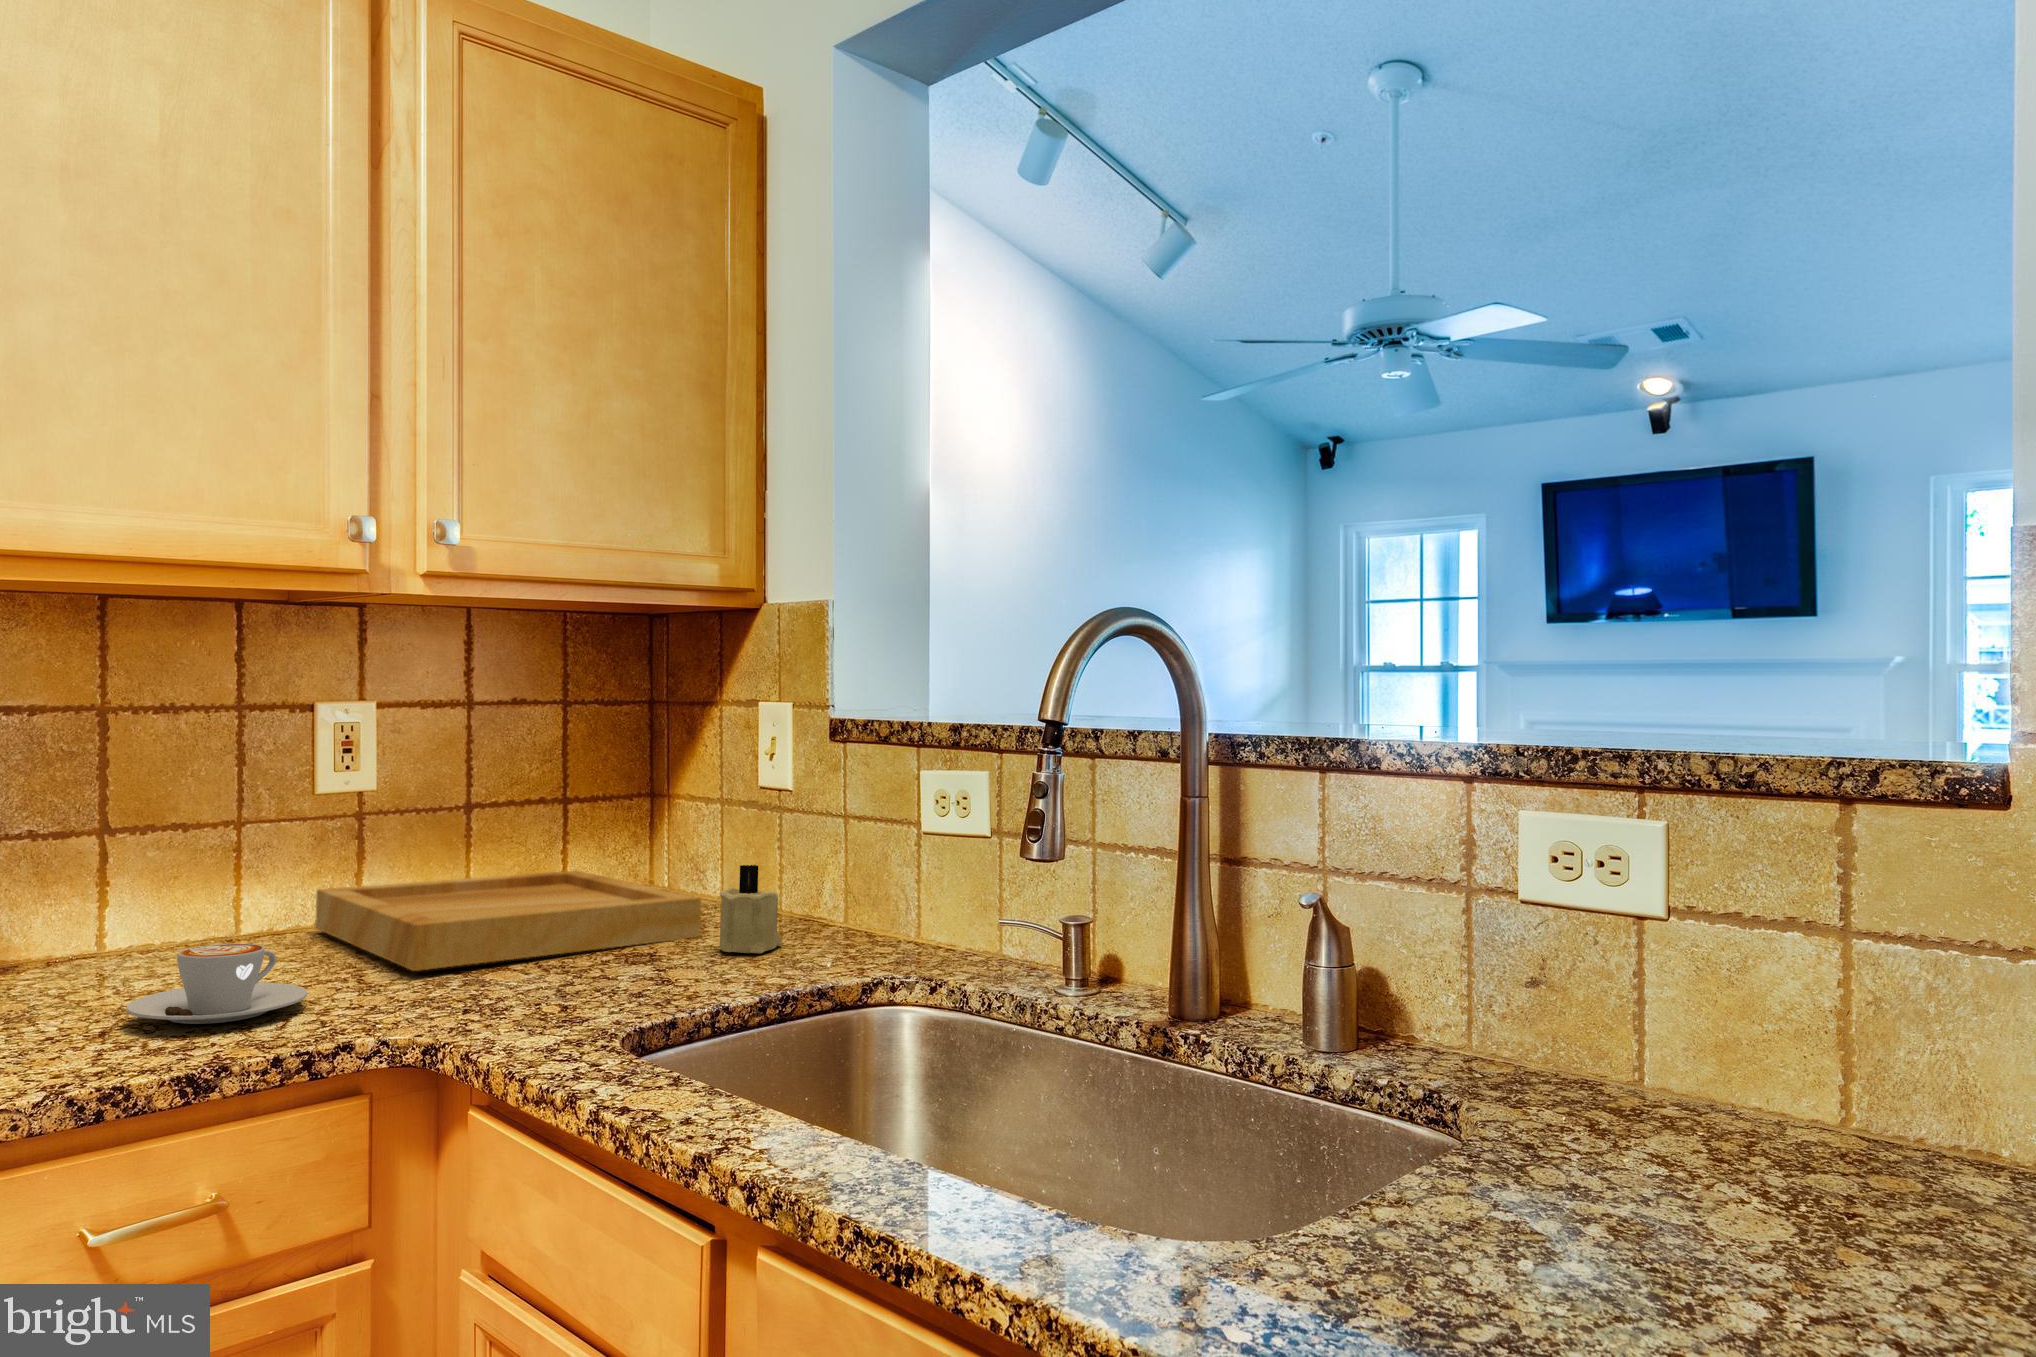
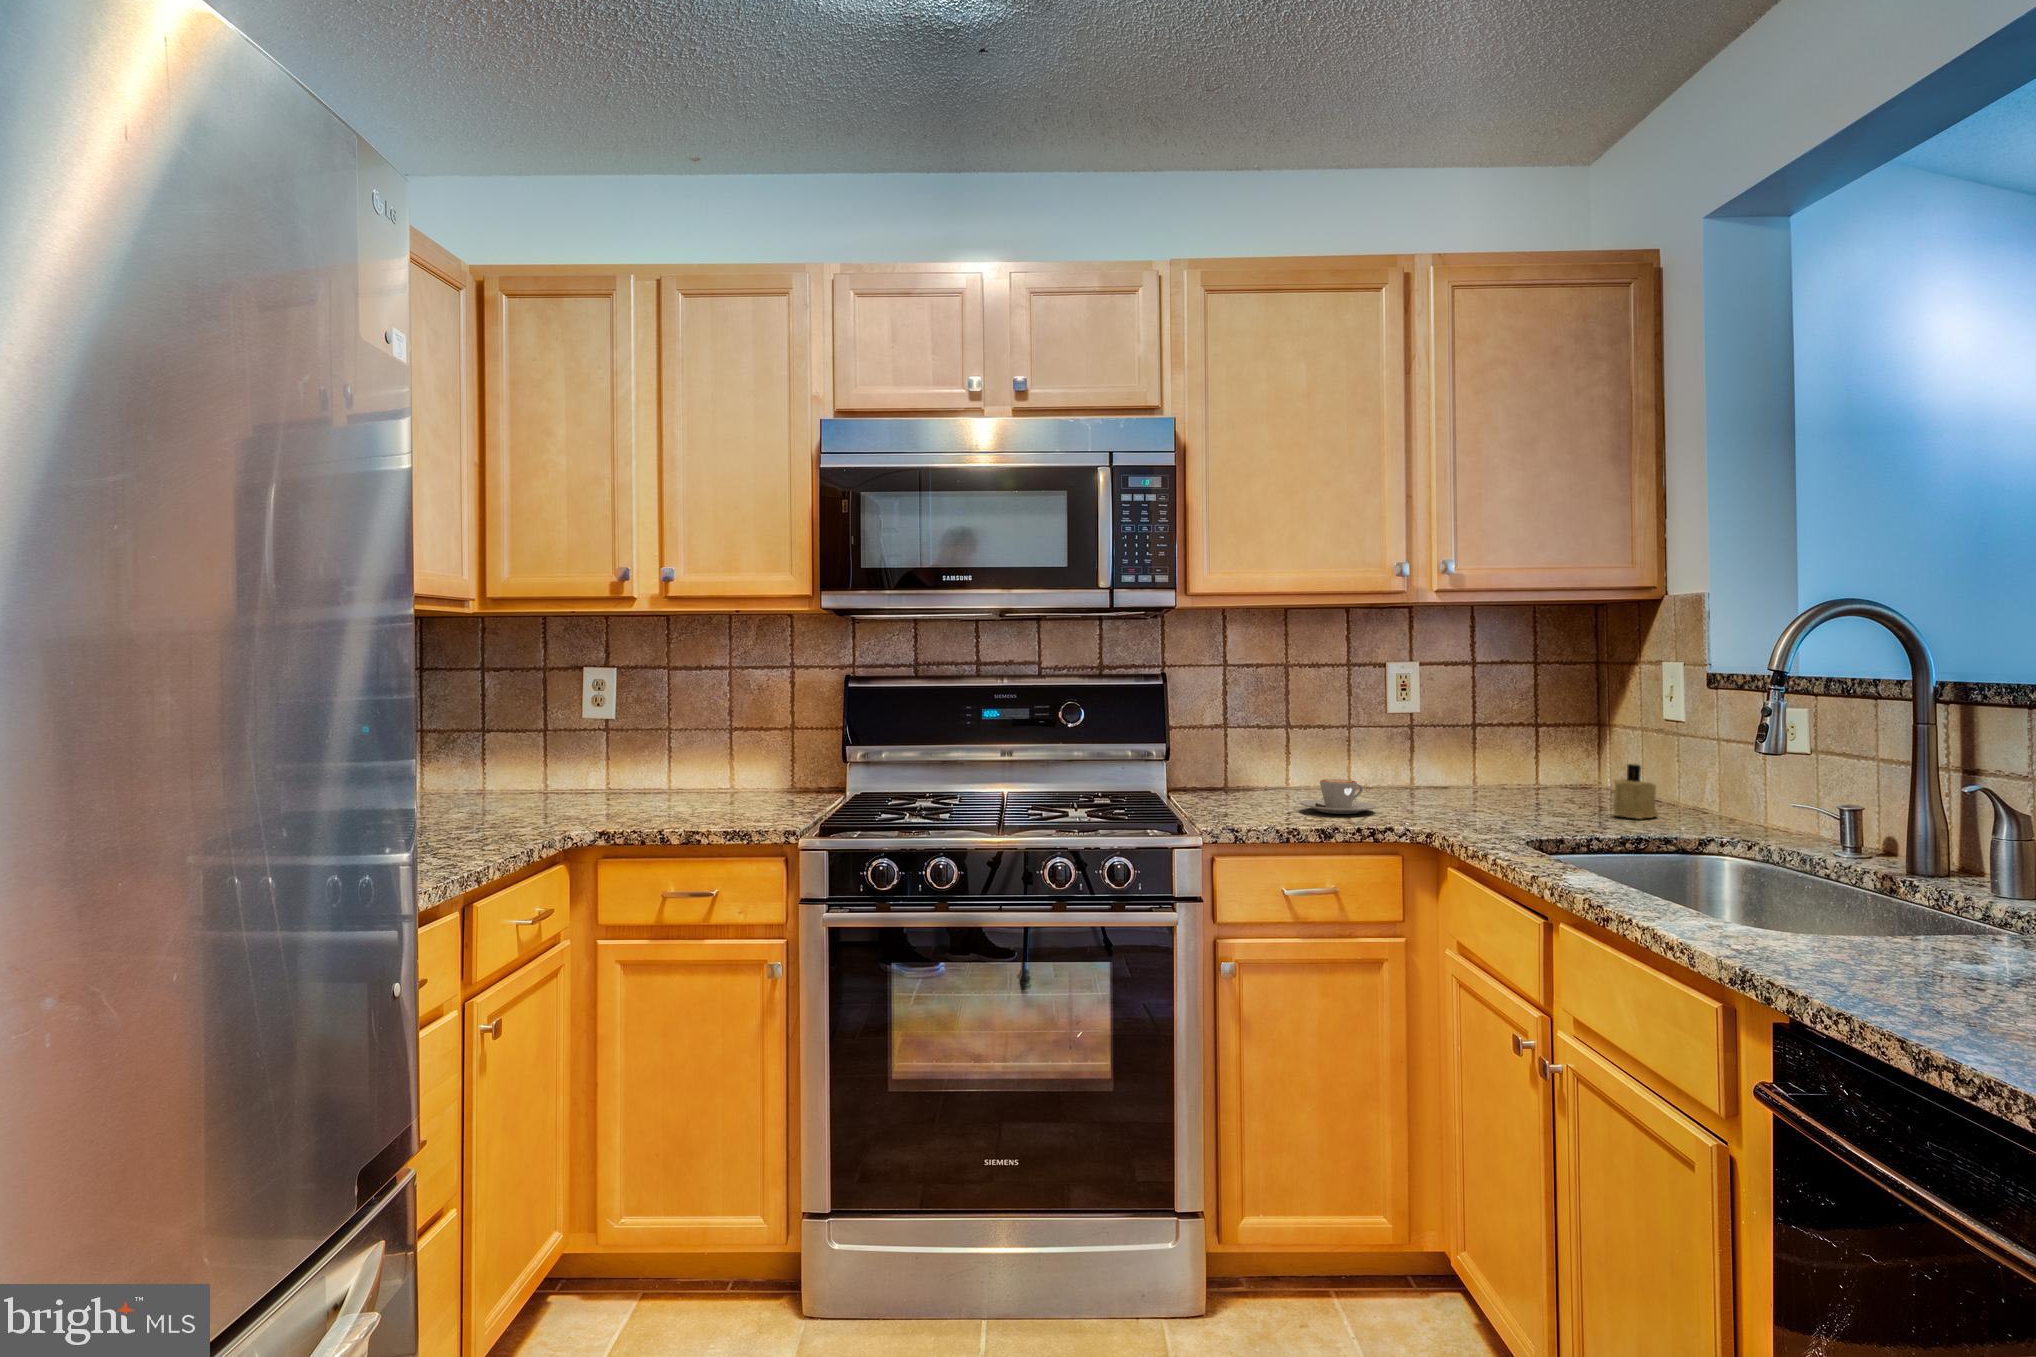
tray: present [315,871,701,971] -> none [1387,765,1608,810]

